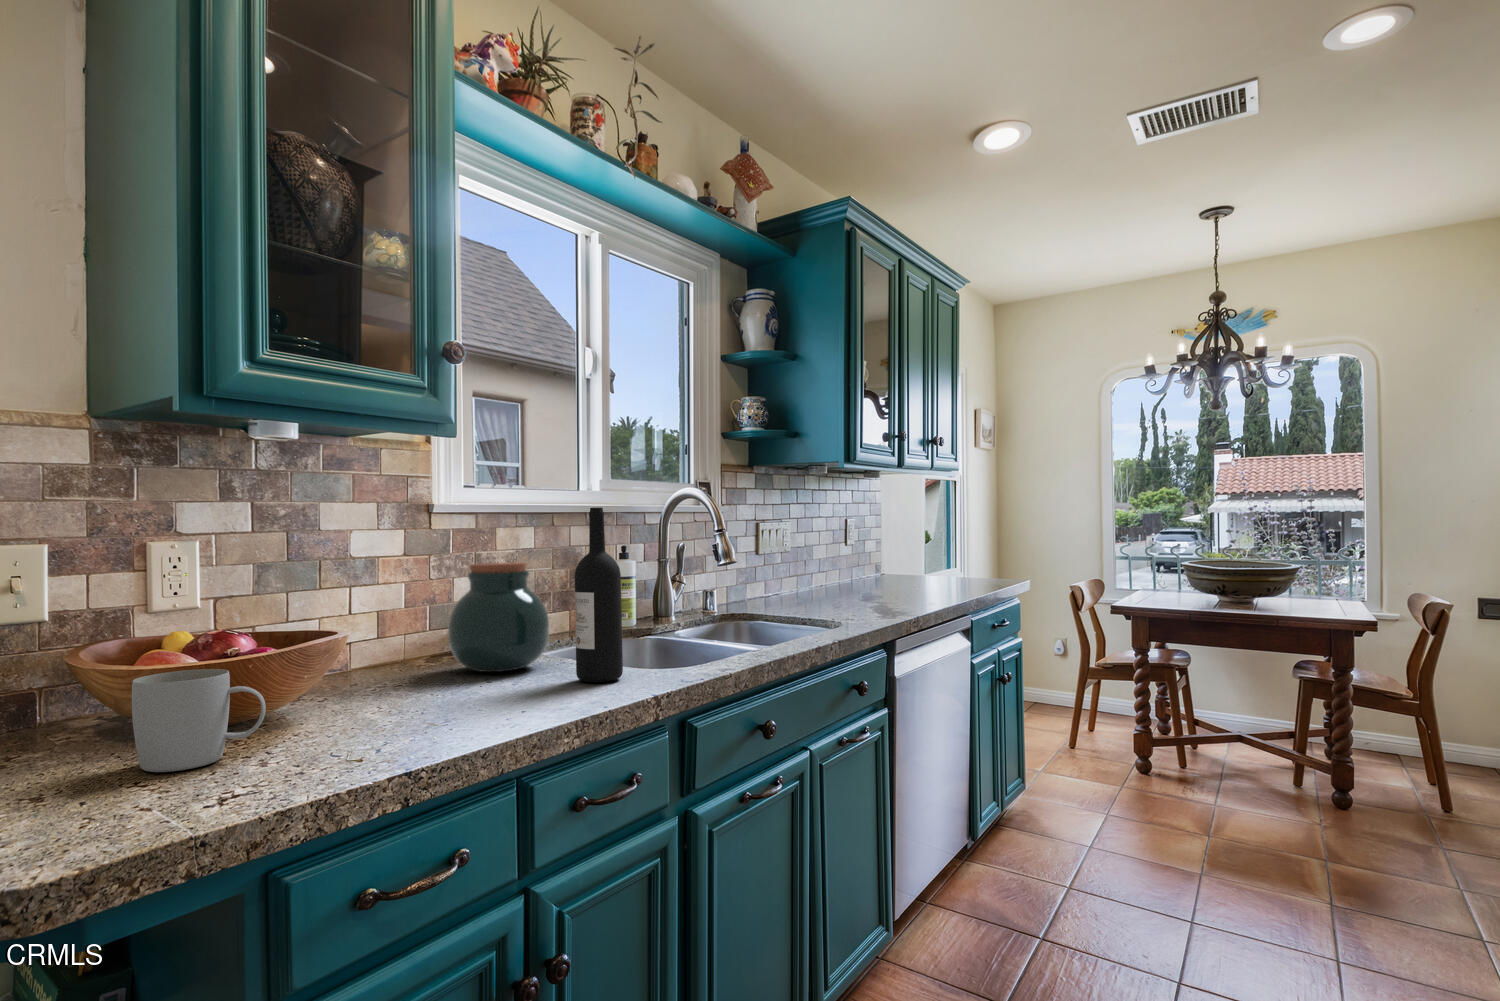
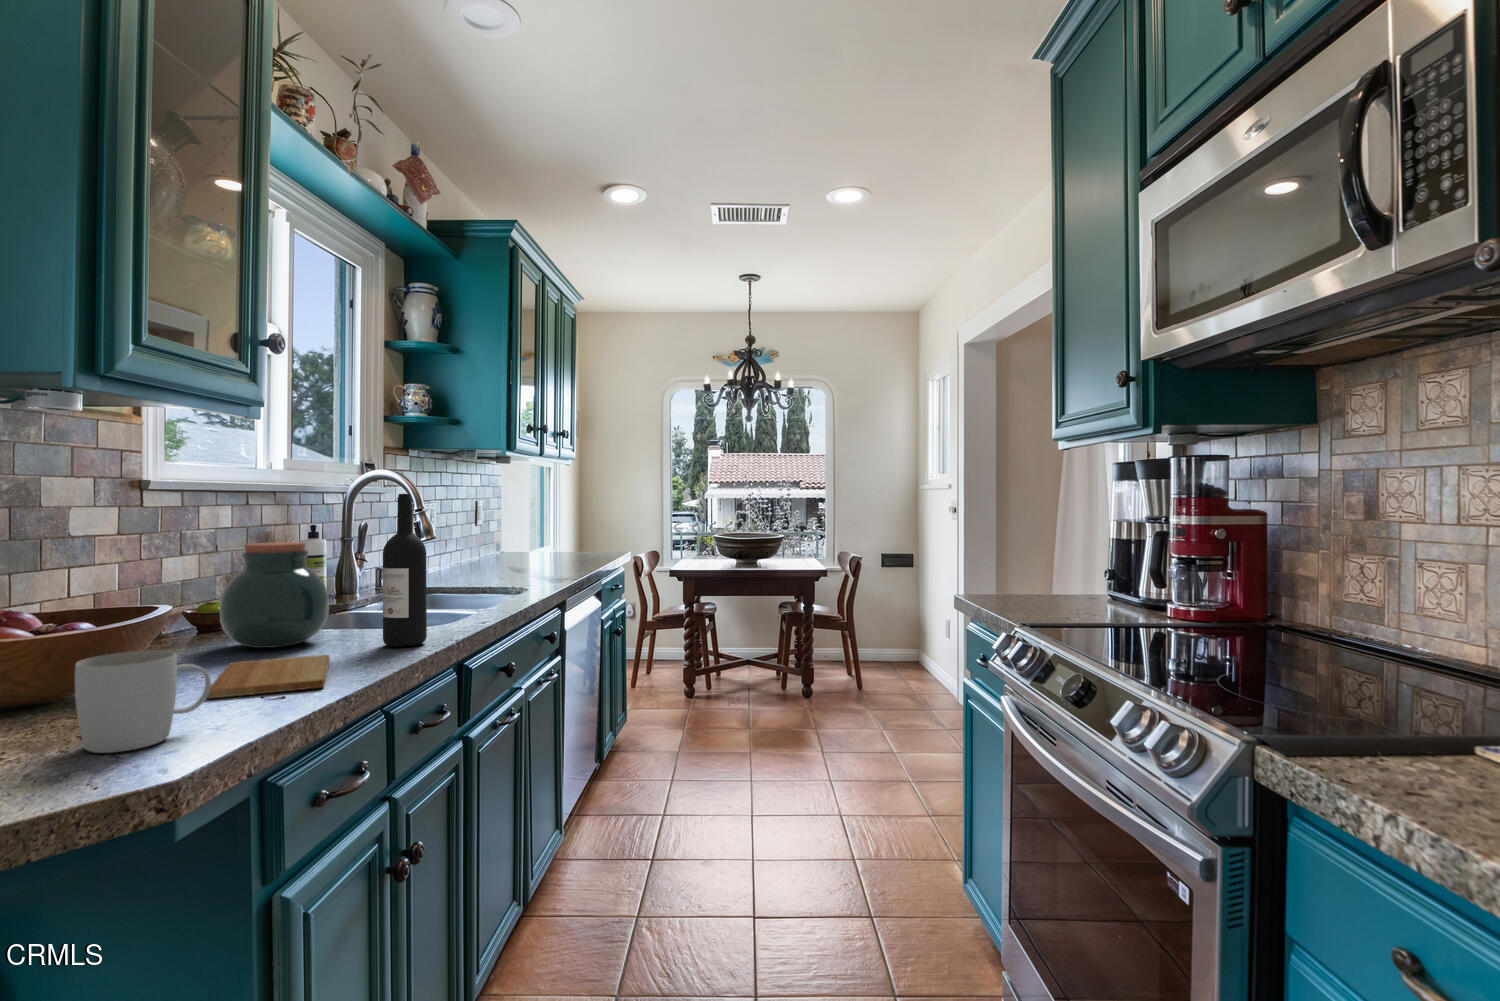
cutting board: none [332,685,498,723] -> present [207,655,330,699]

